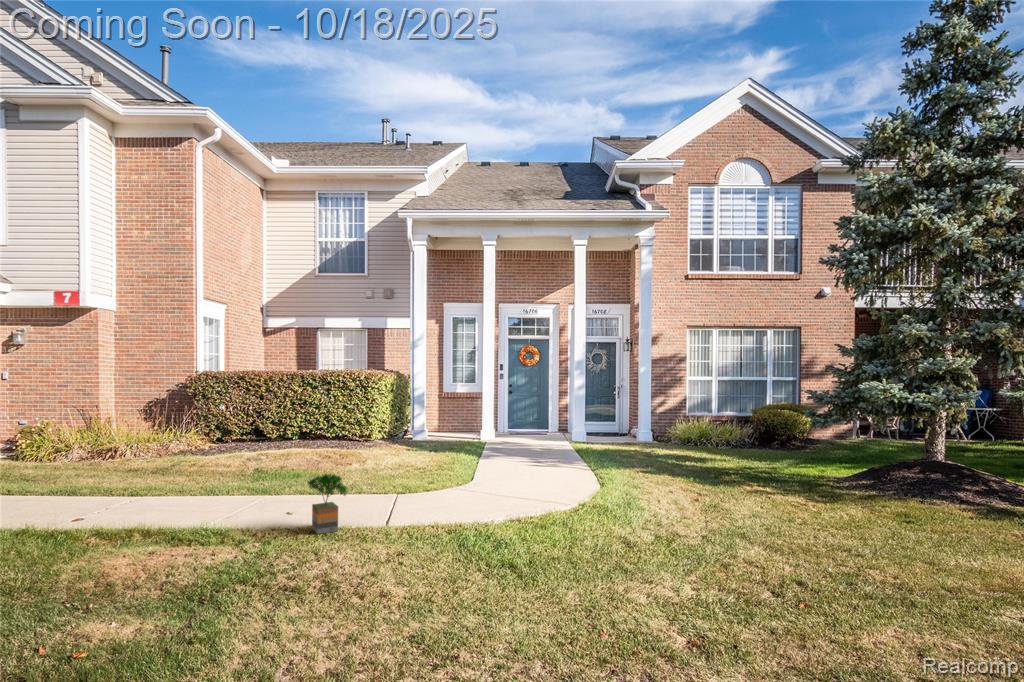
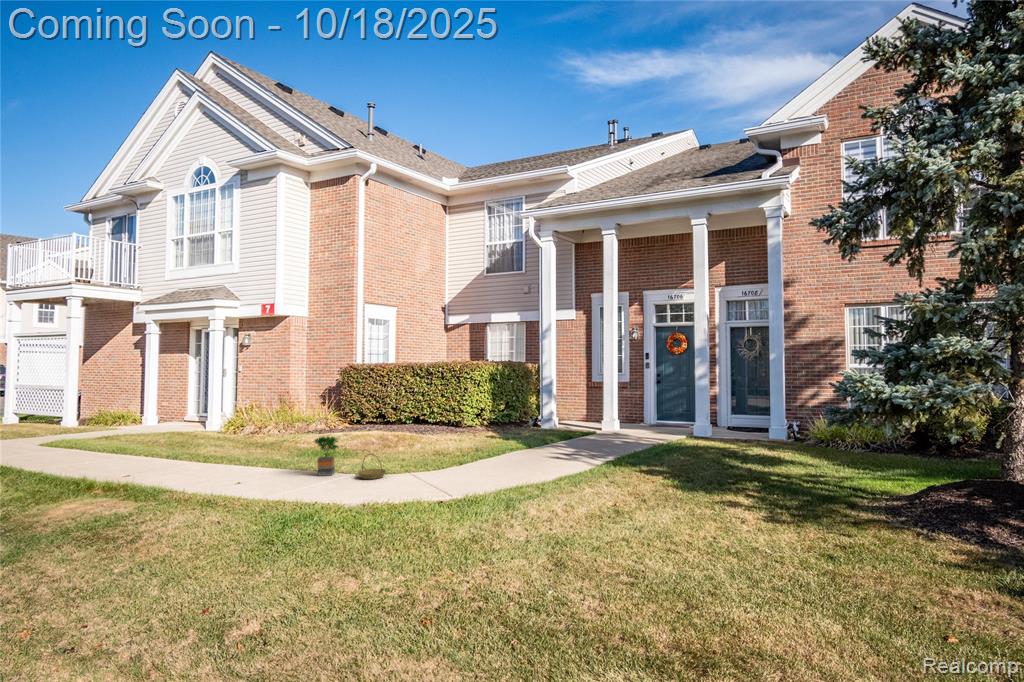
basket: none [385,495,424,533] -> present [358,454,386,479]

